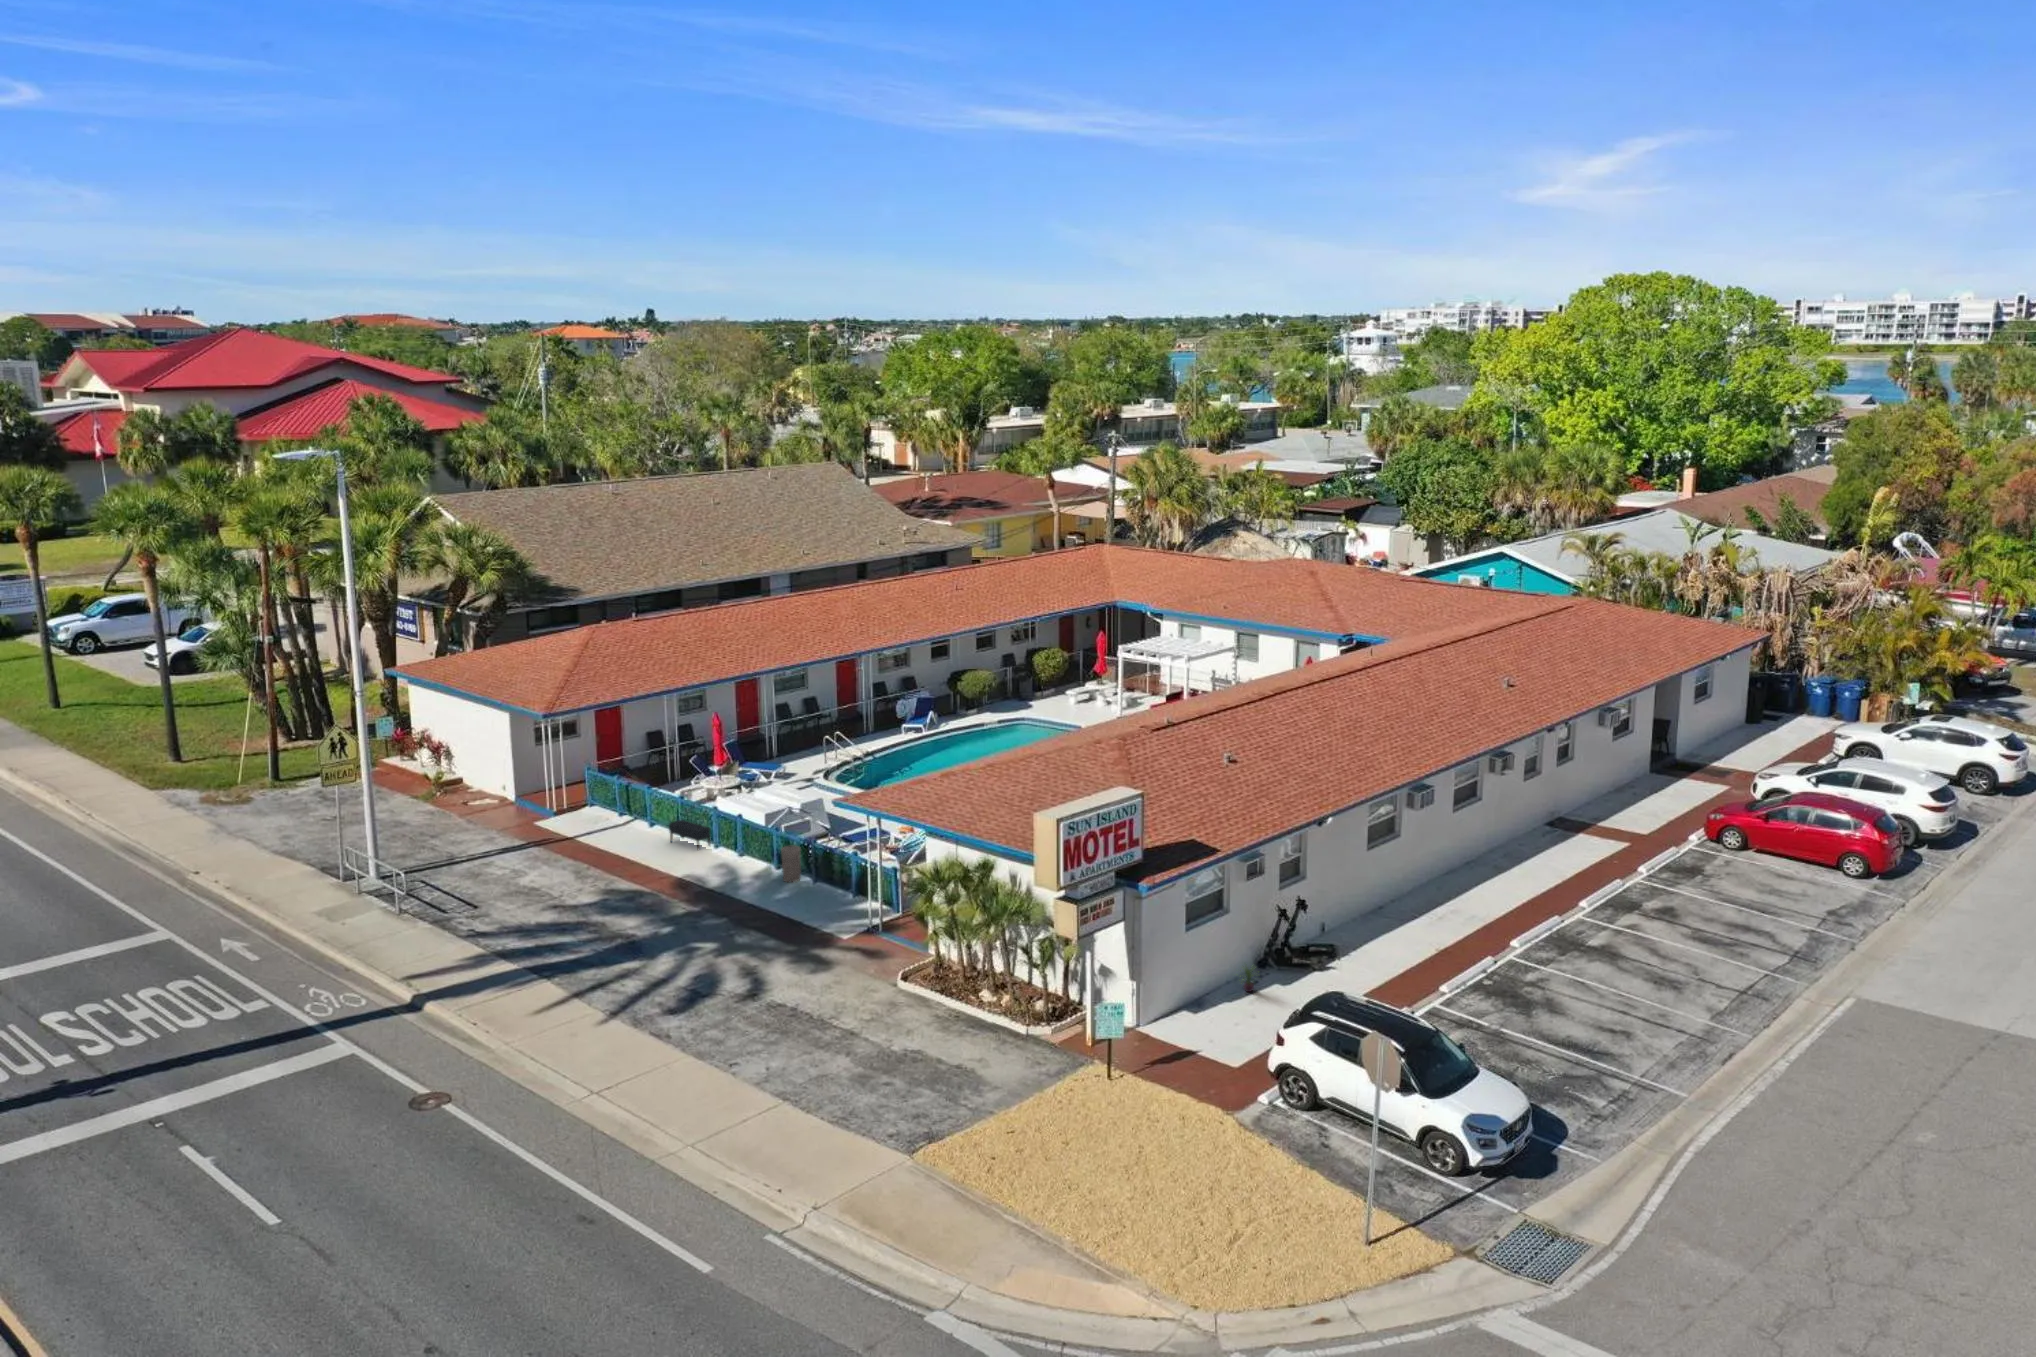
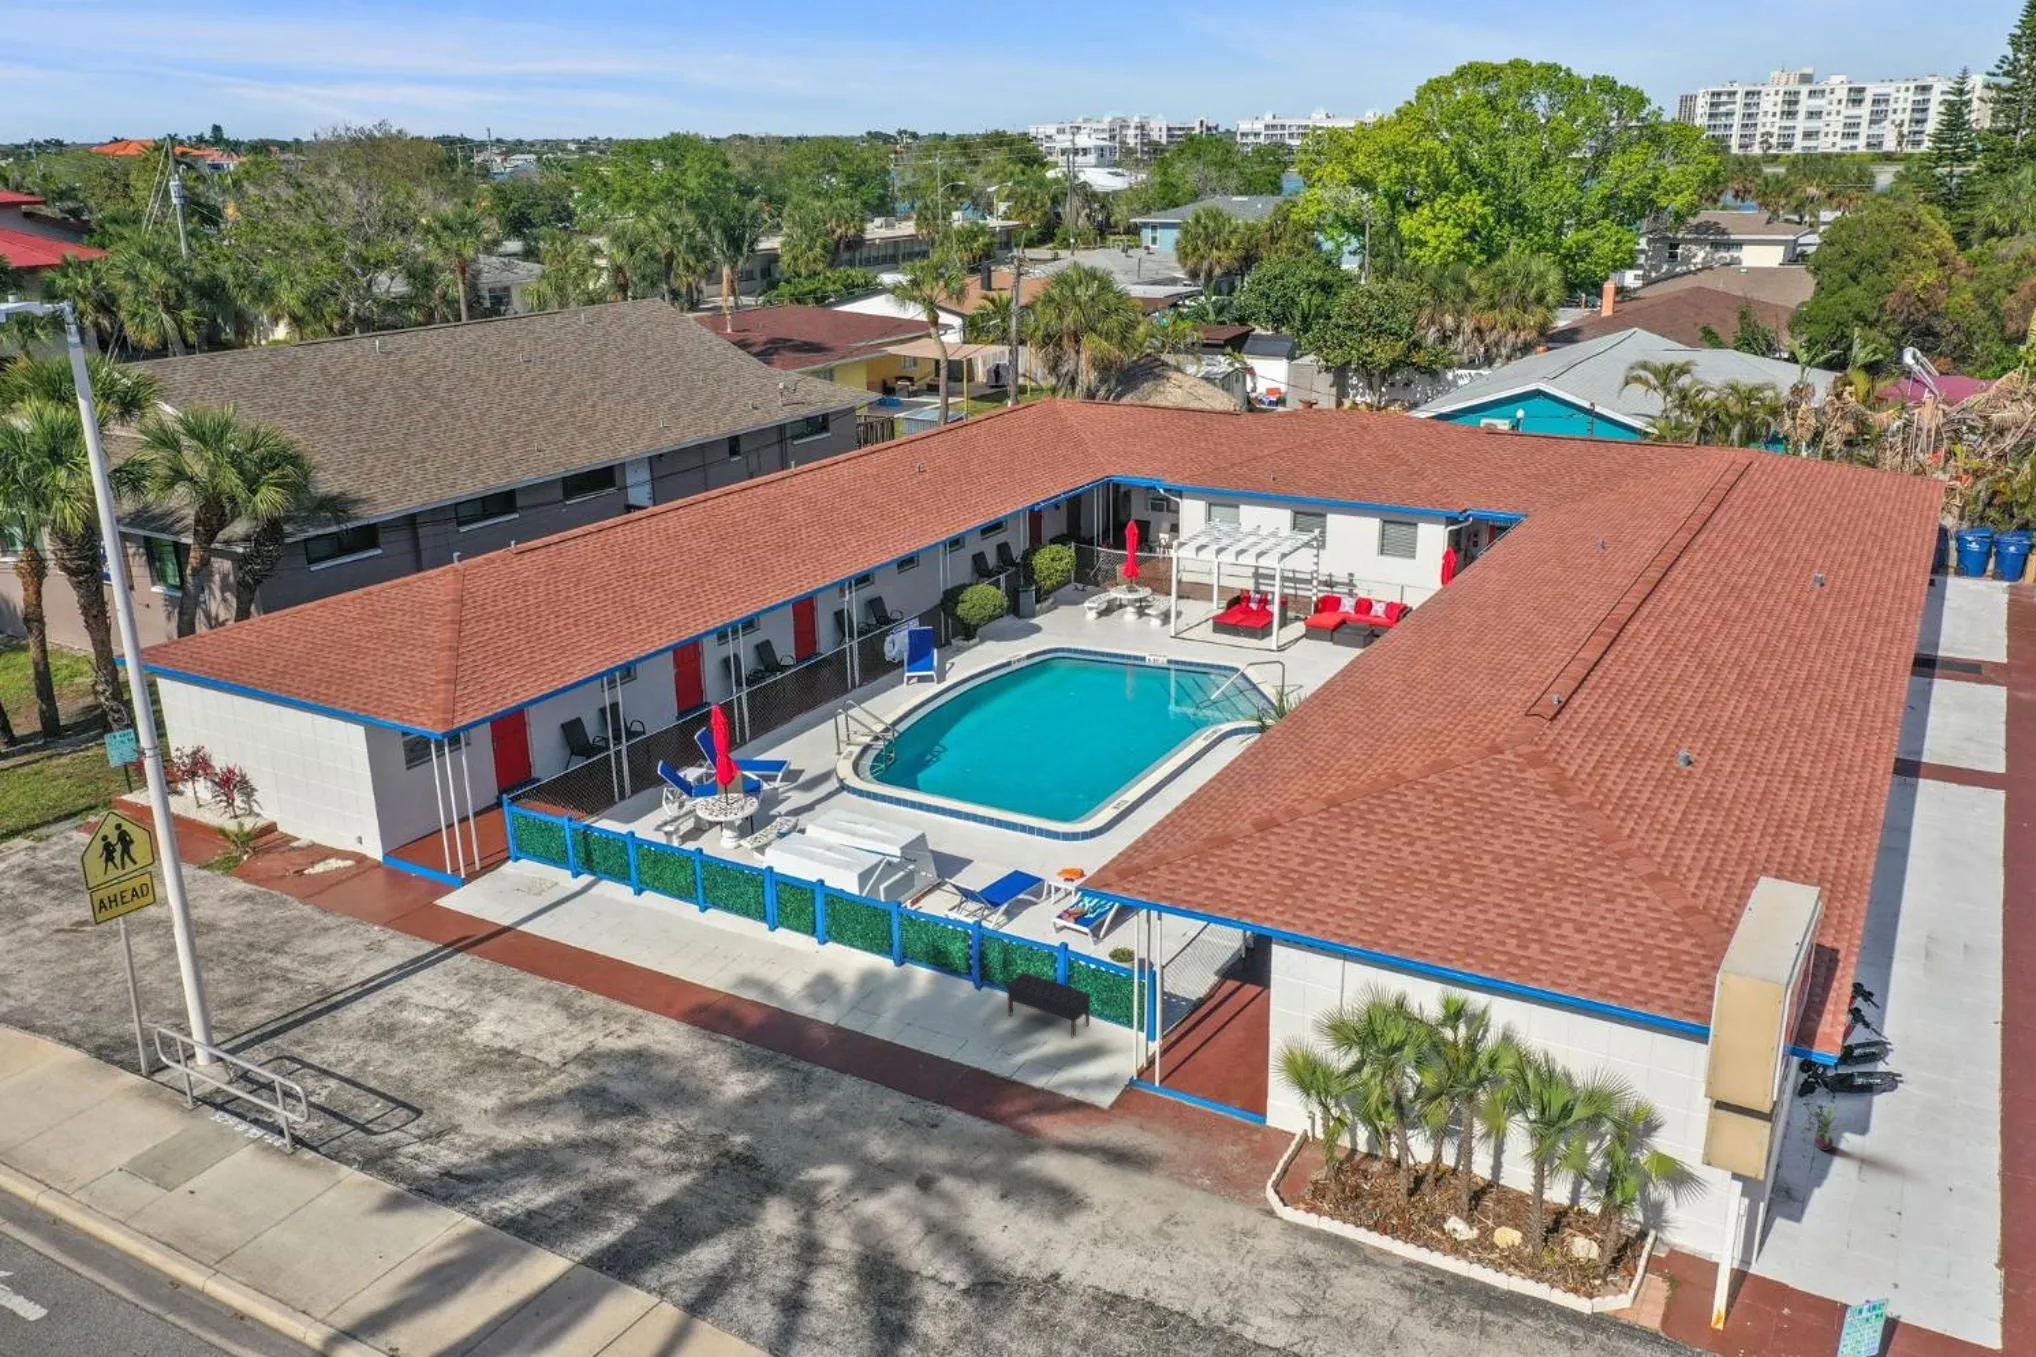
bench: present [669,820,711,849] -> present [1007,972,1091,1038]
trash can: present [781,845,801,882] -> none [916,929,948,990]

